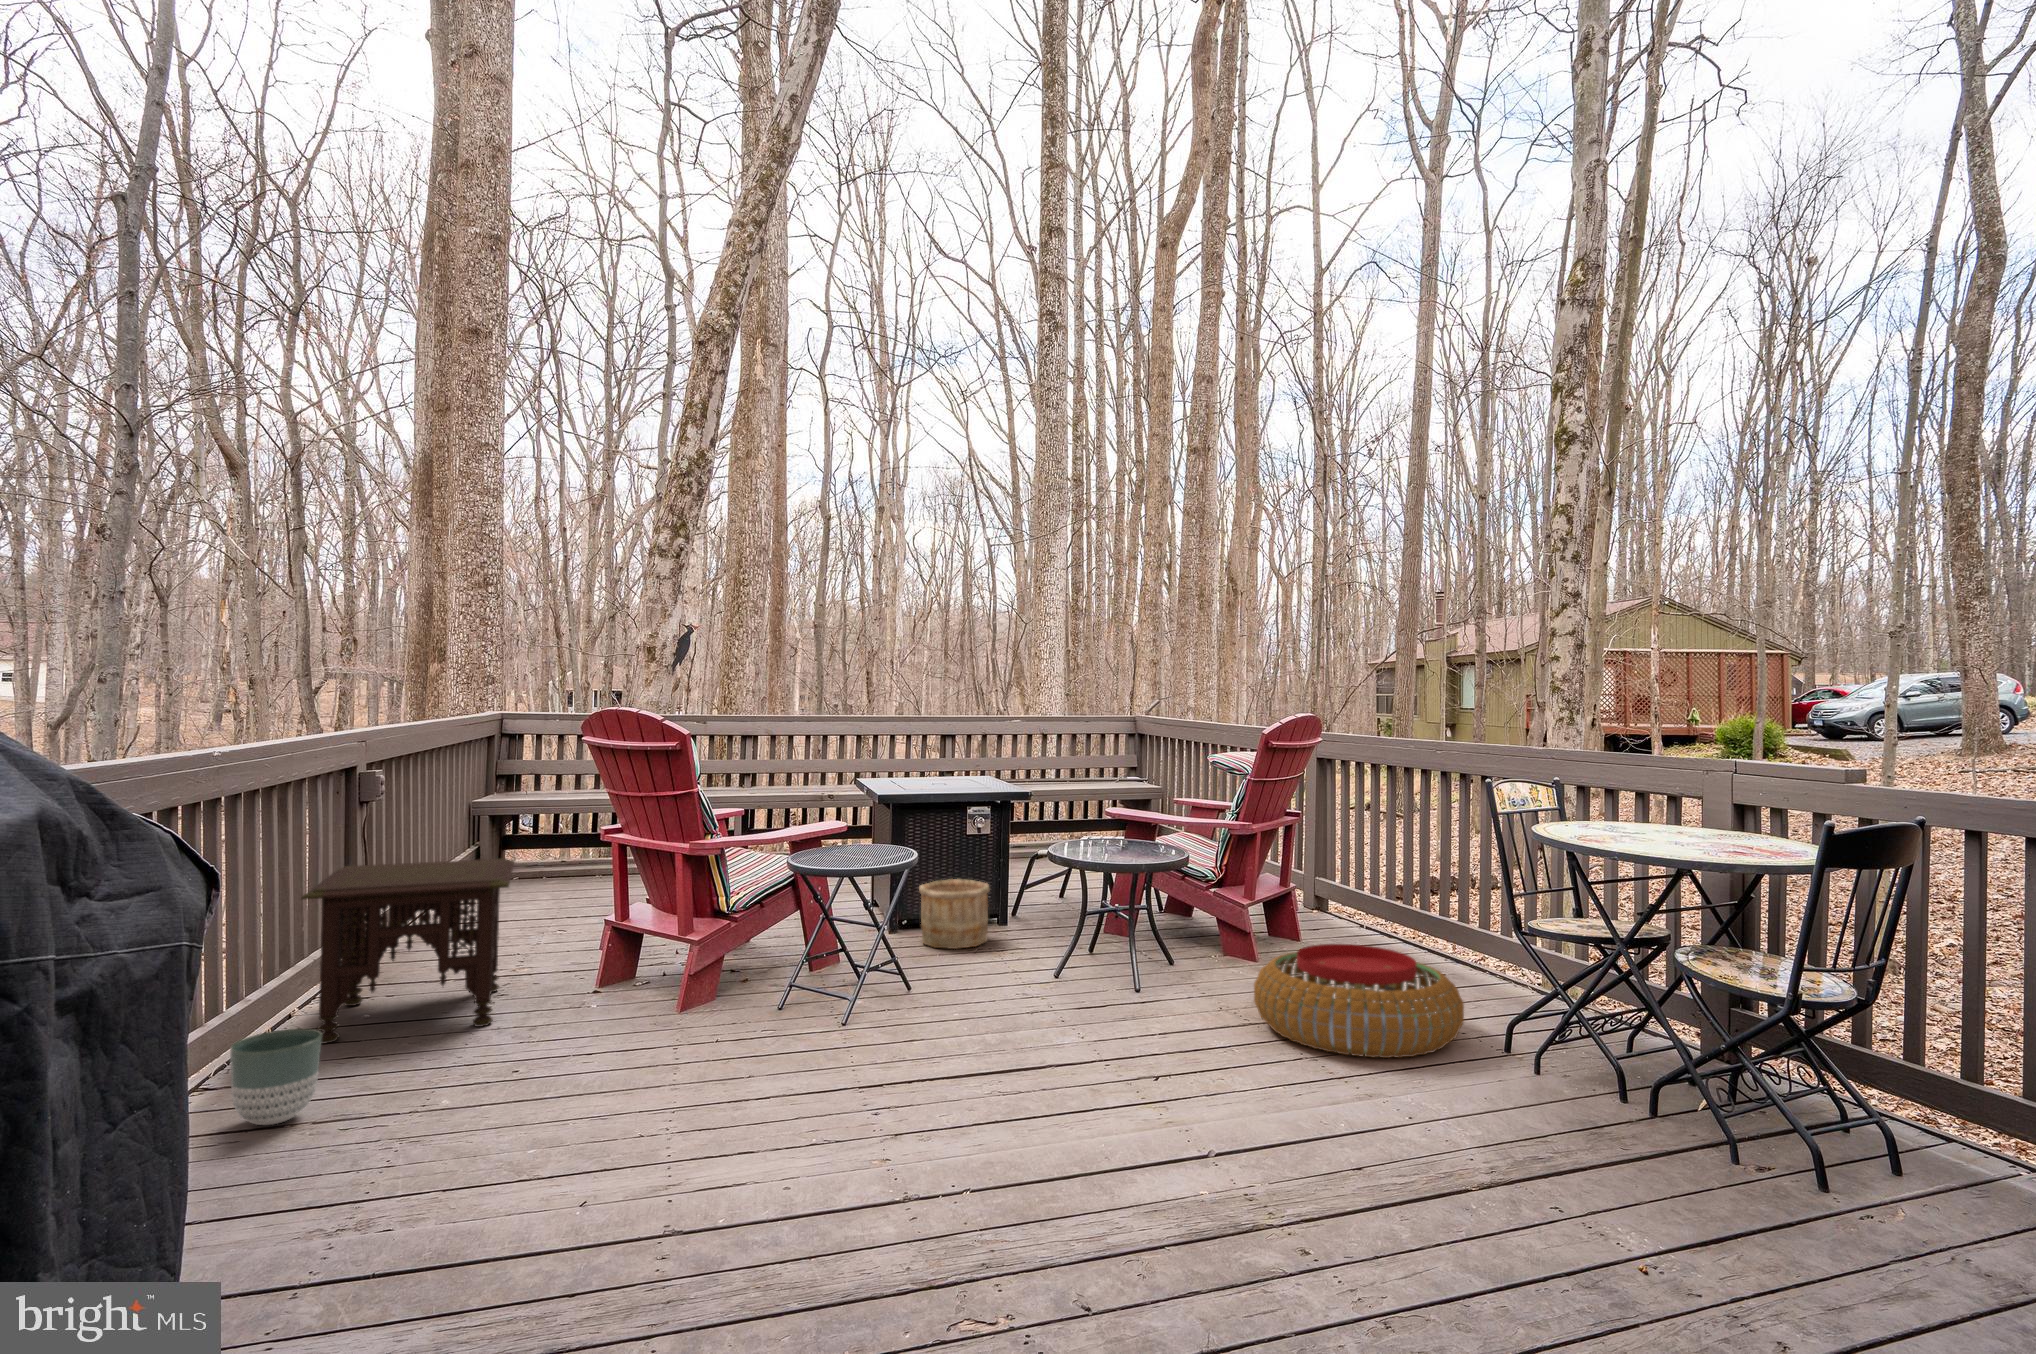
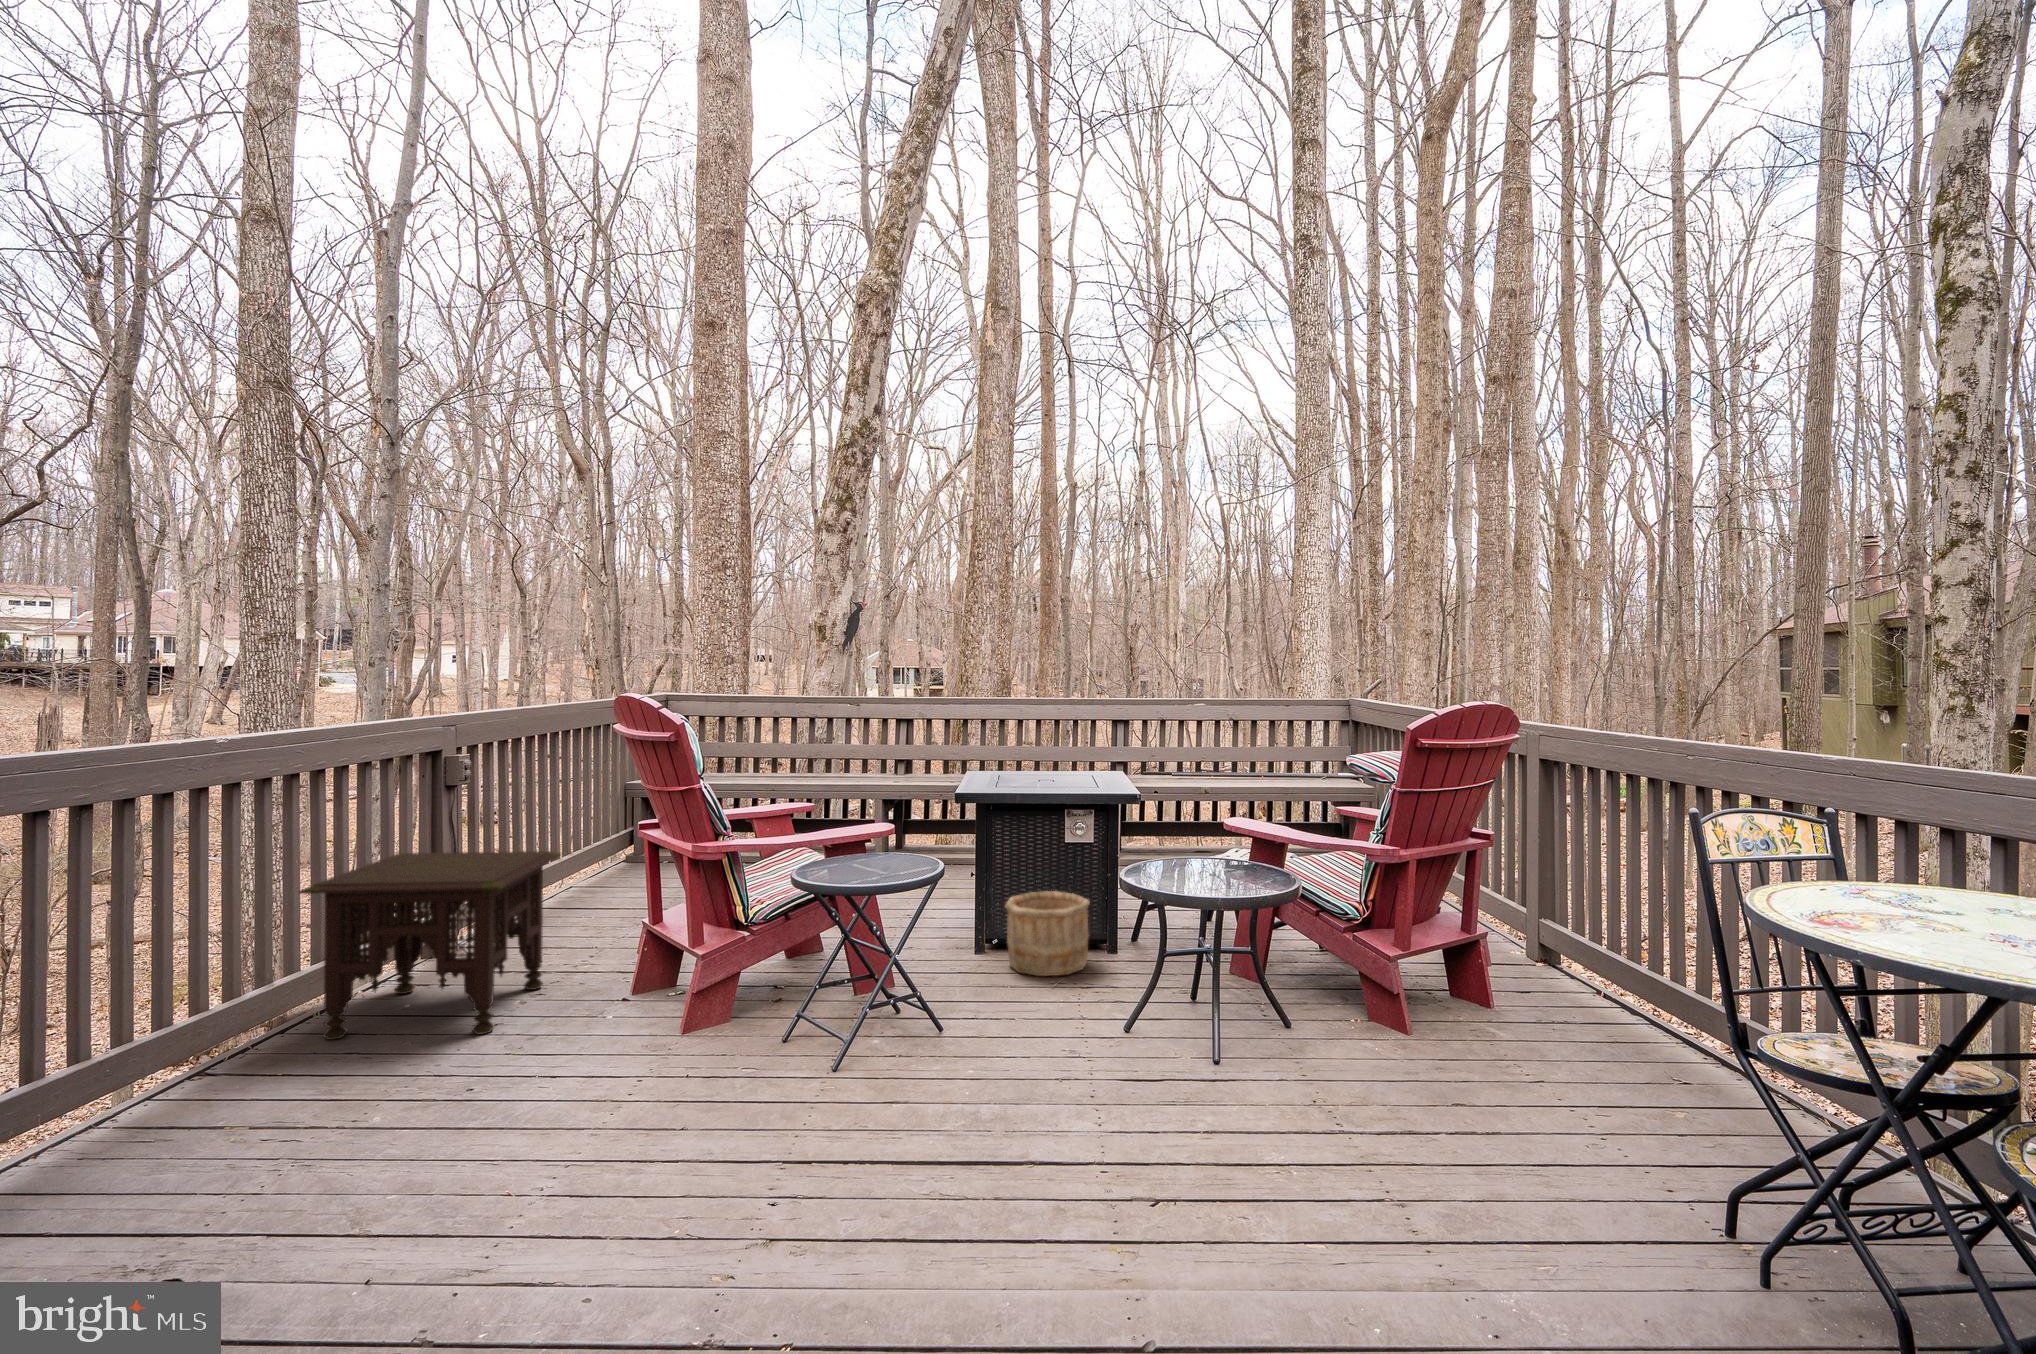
pouf: present [1254,944,1464,1058] -> none [1344,1042,1676,1250]
planter: present [230,1028,322,1125] -> none [122,1042,225,1146]

